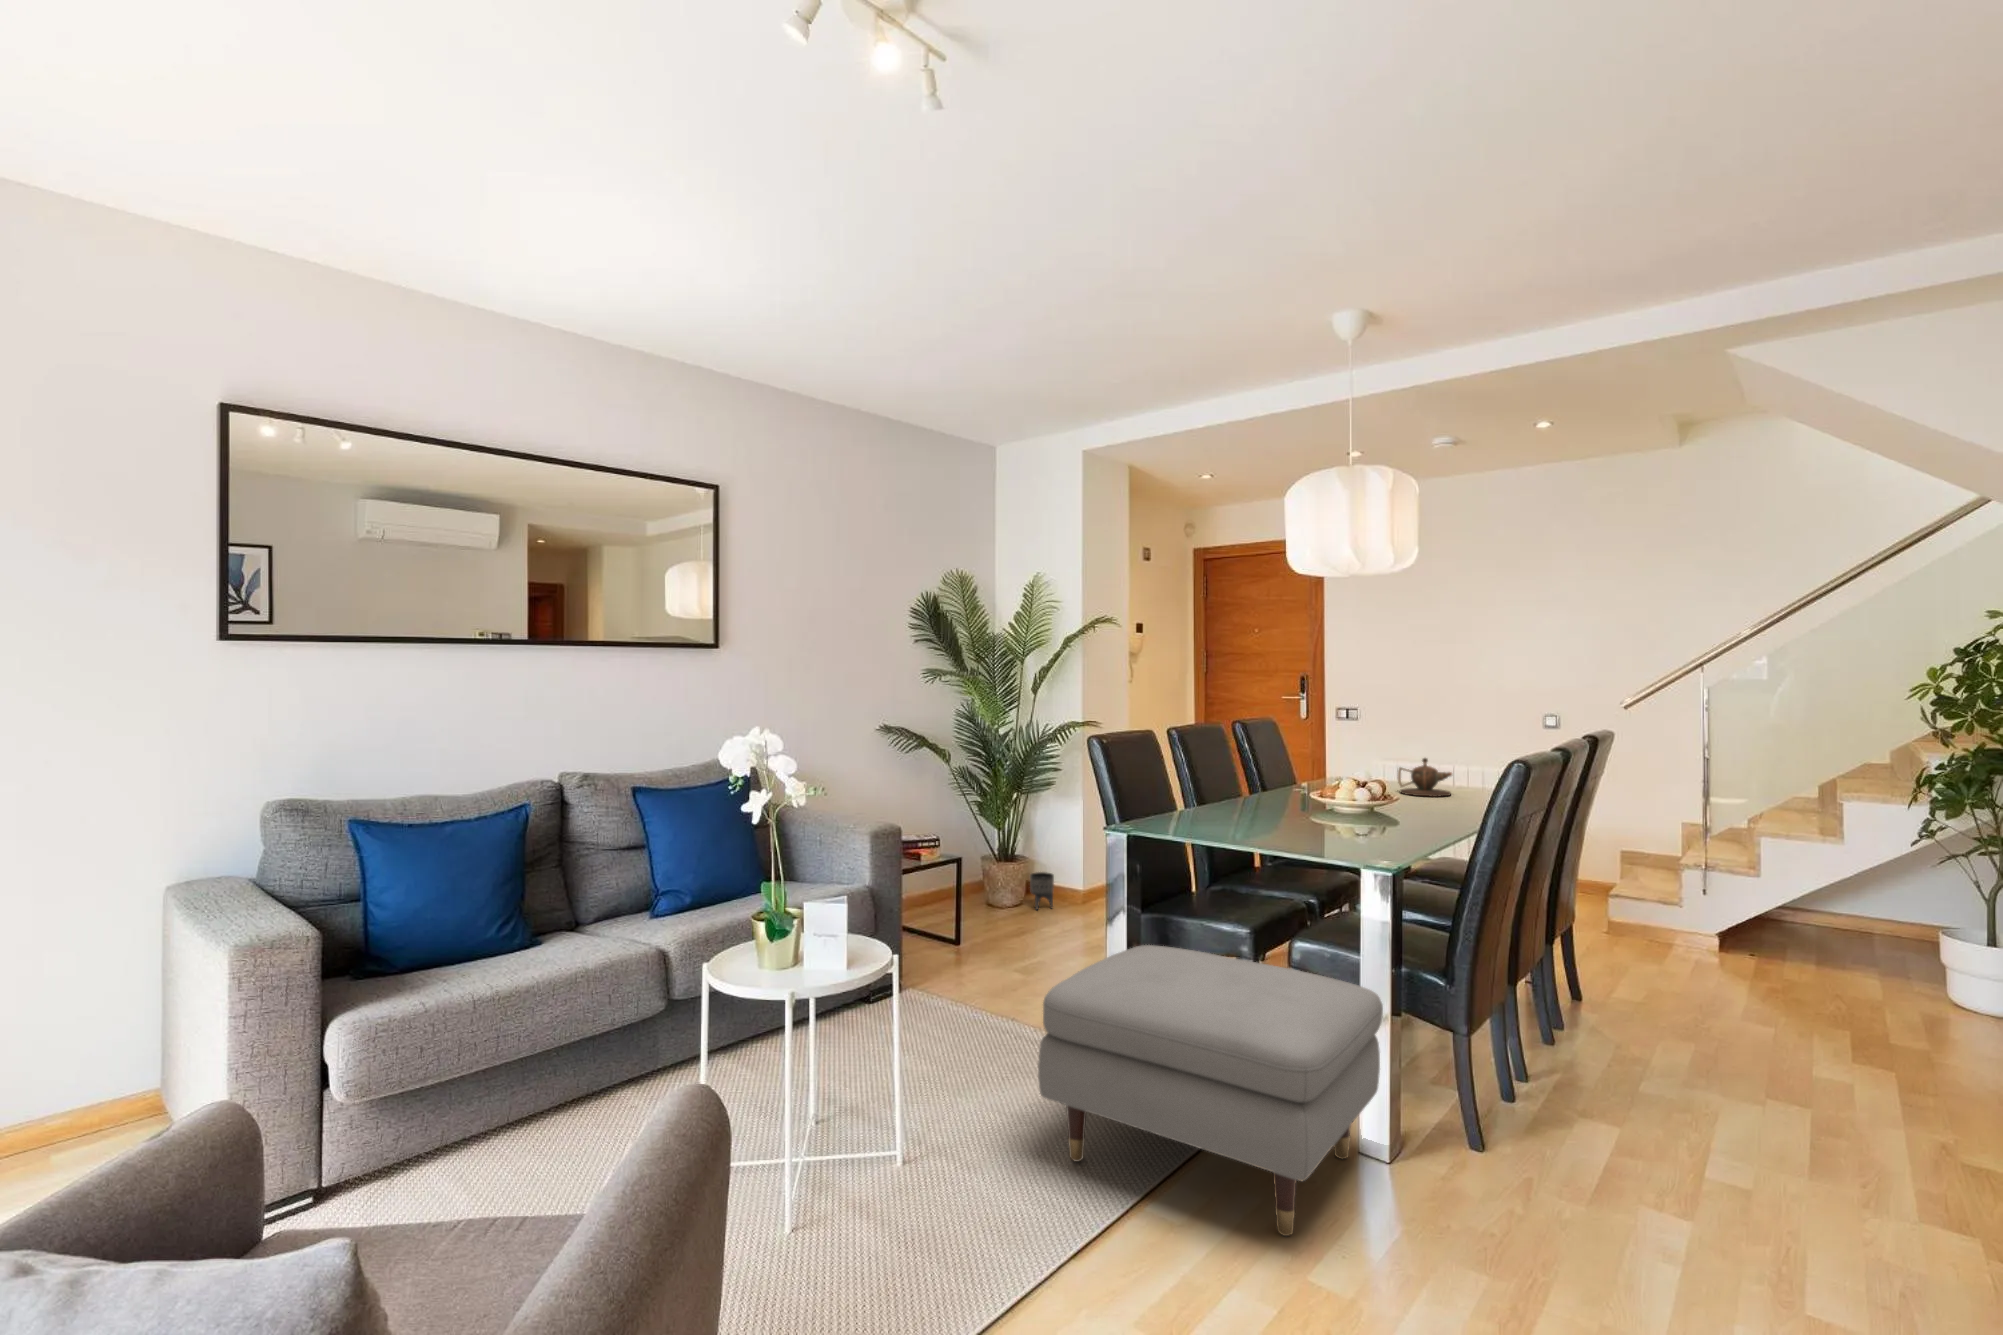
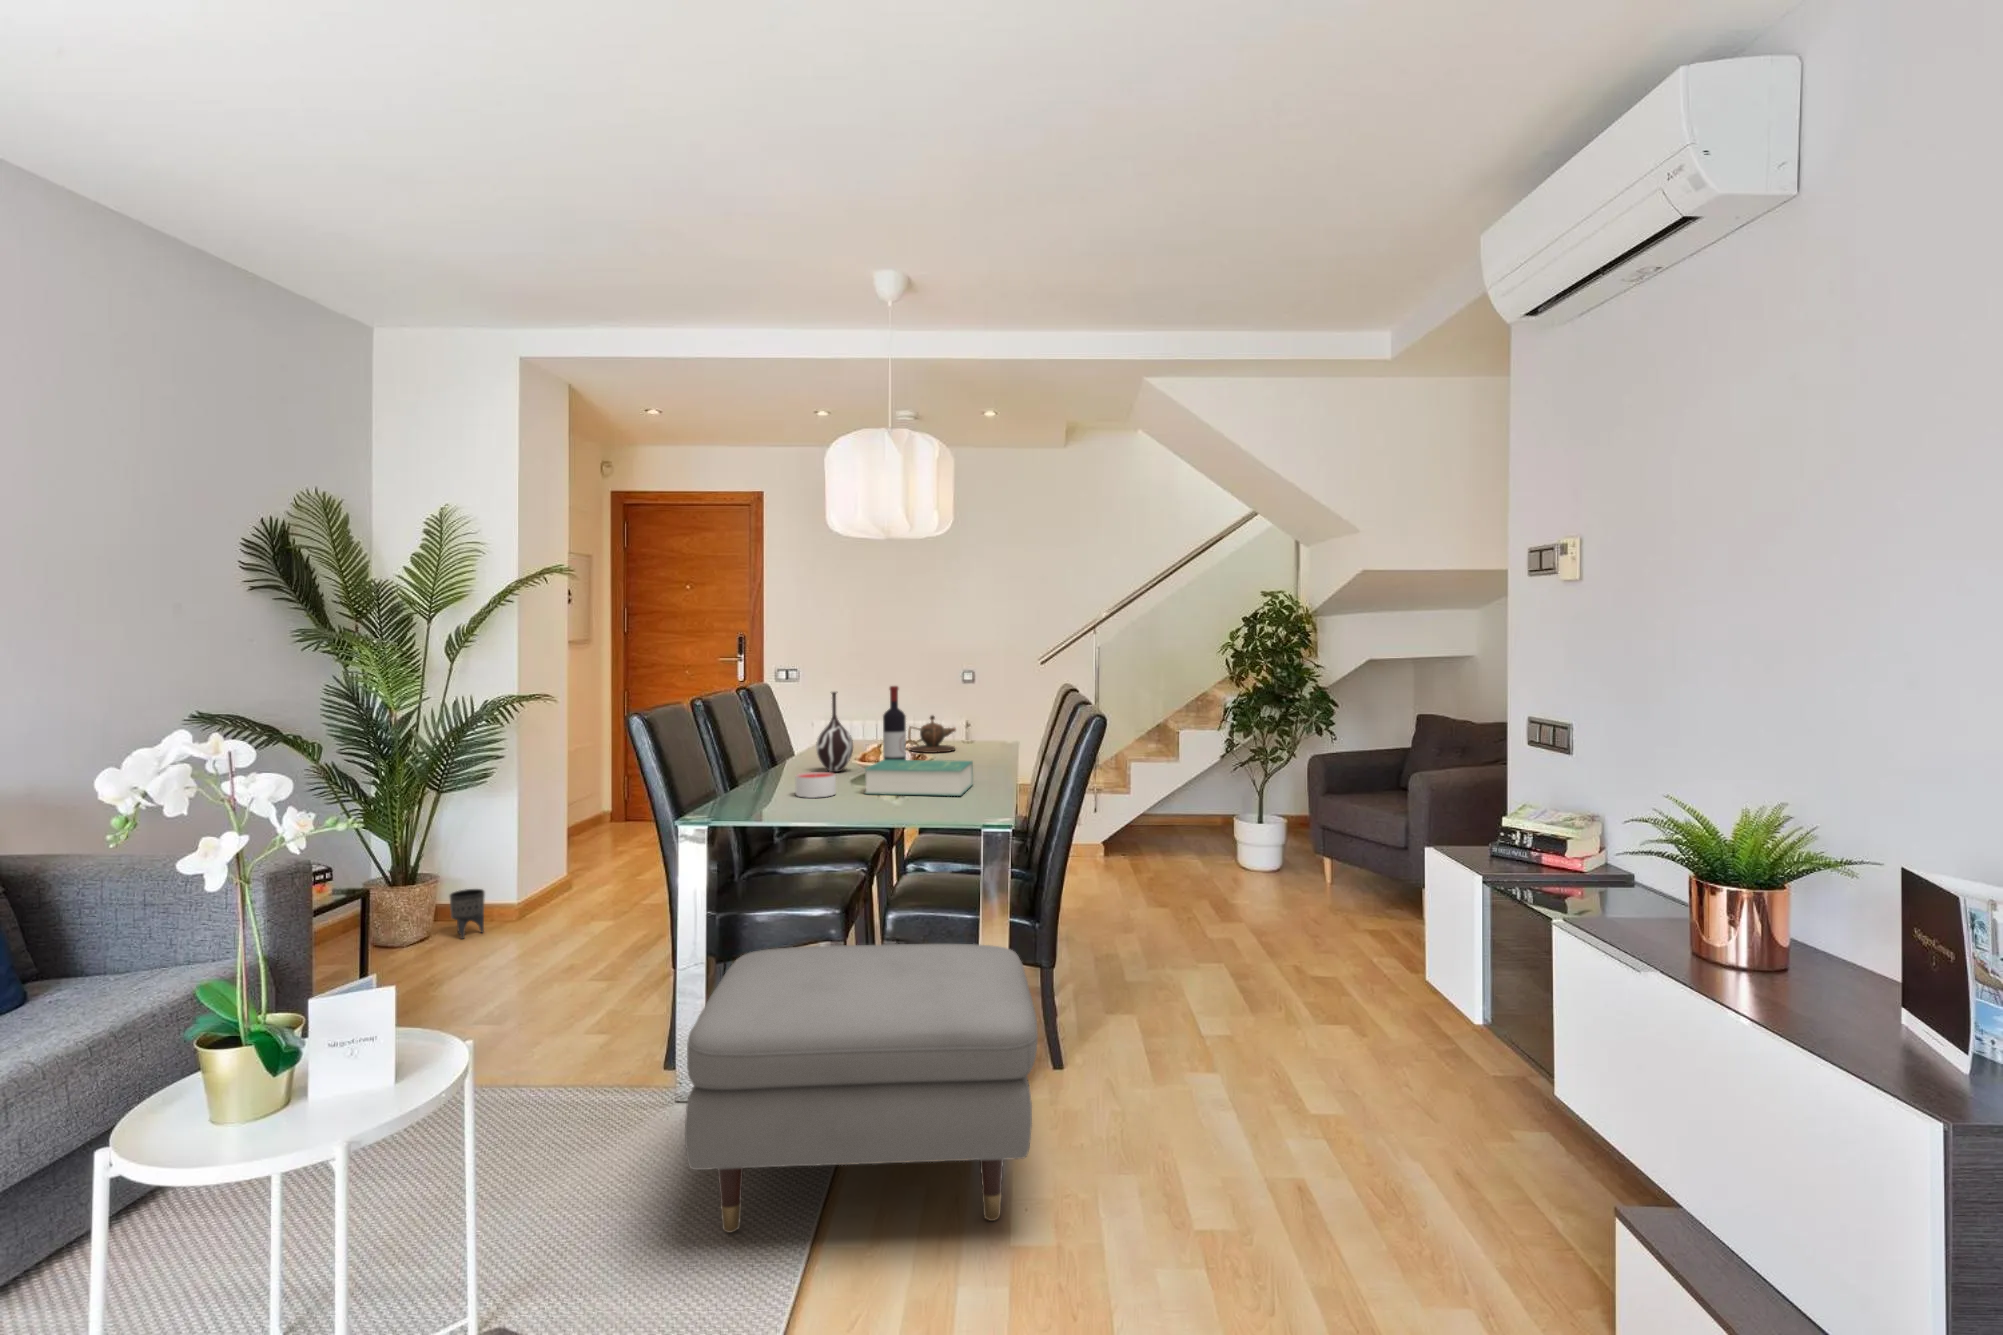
wine bottle: none [1339,725,1362,809] -> present [883,686,906,760]
vase: none [1274,728,1310,804] -> present [816,692,853,772]
book: none [1284,795,1407,836] -> present [865,760,973,796]
candle: none [1223,800,1260,823] -> present [796,772,836,798]

